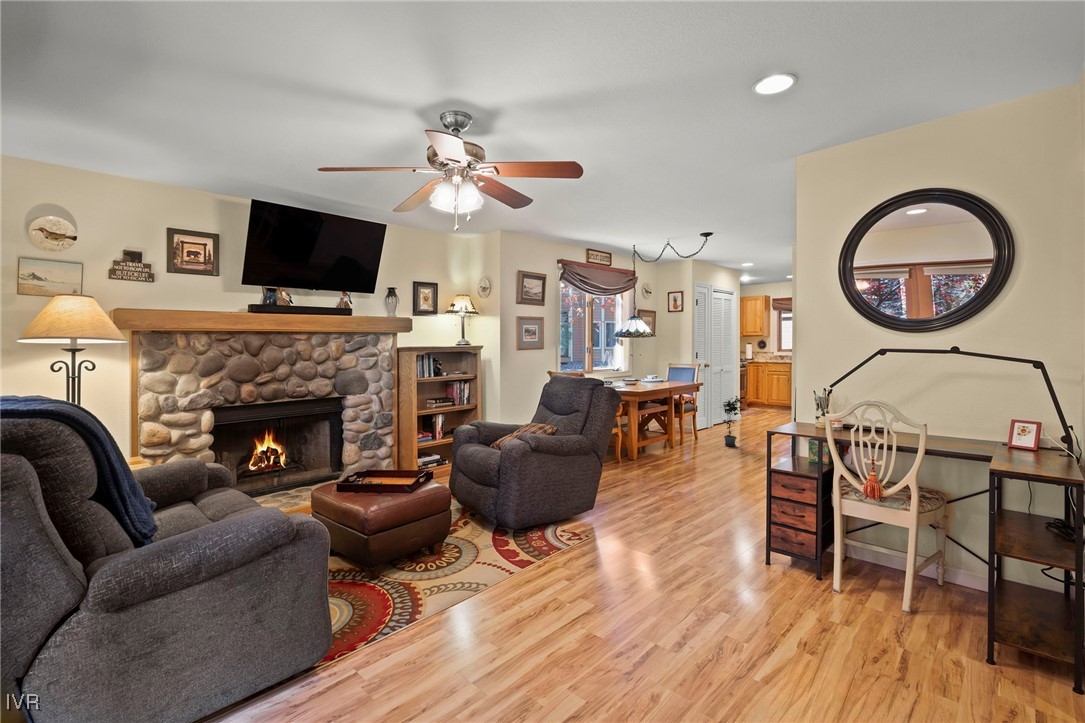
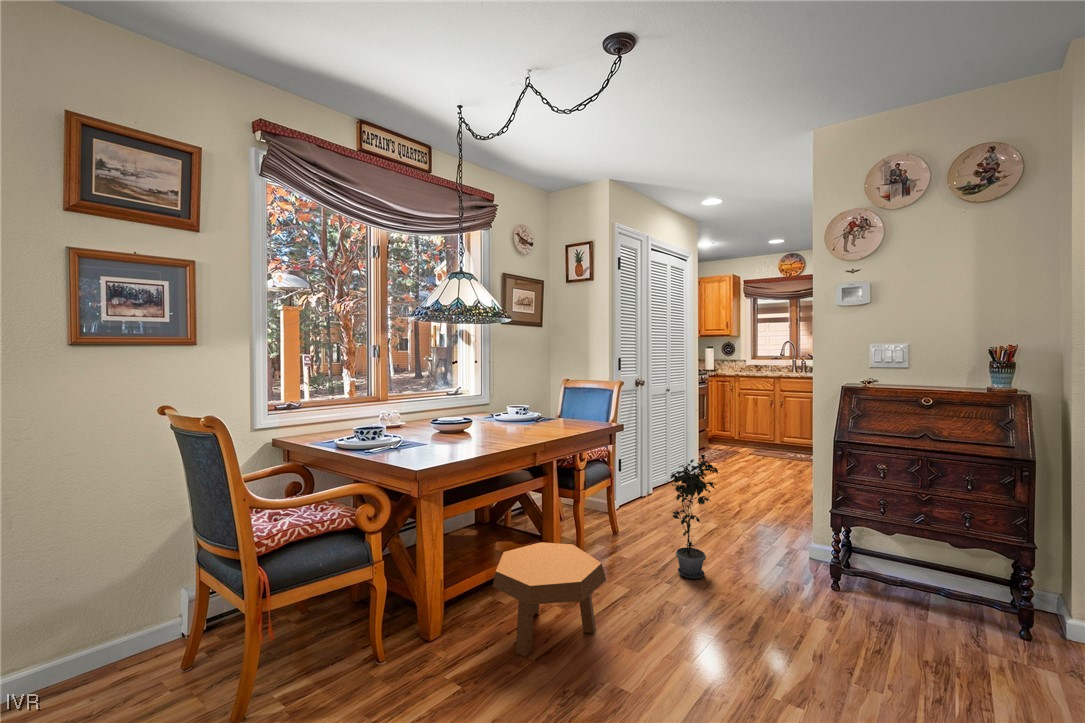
footstool: none [658,427,698,457] -> present [493,542,606,657]

